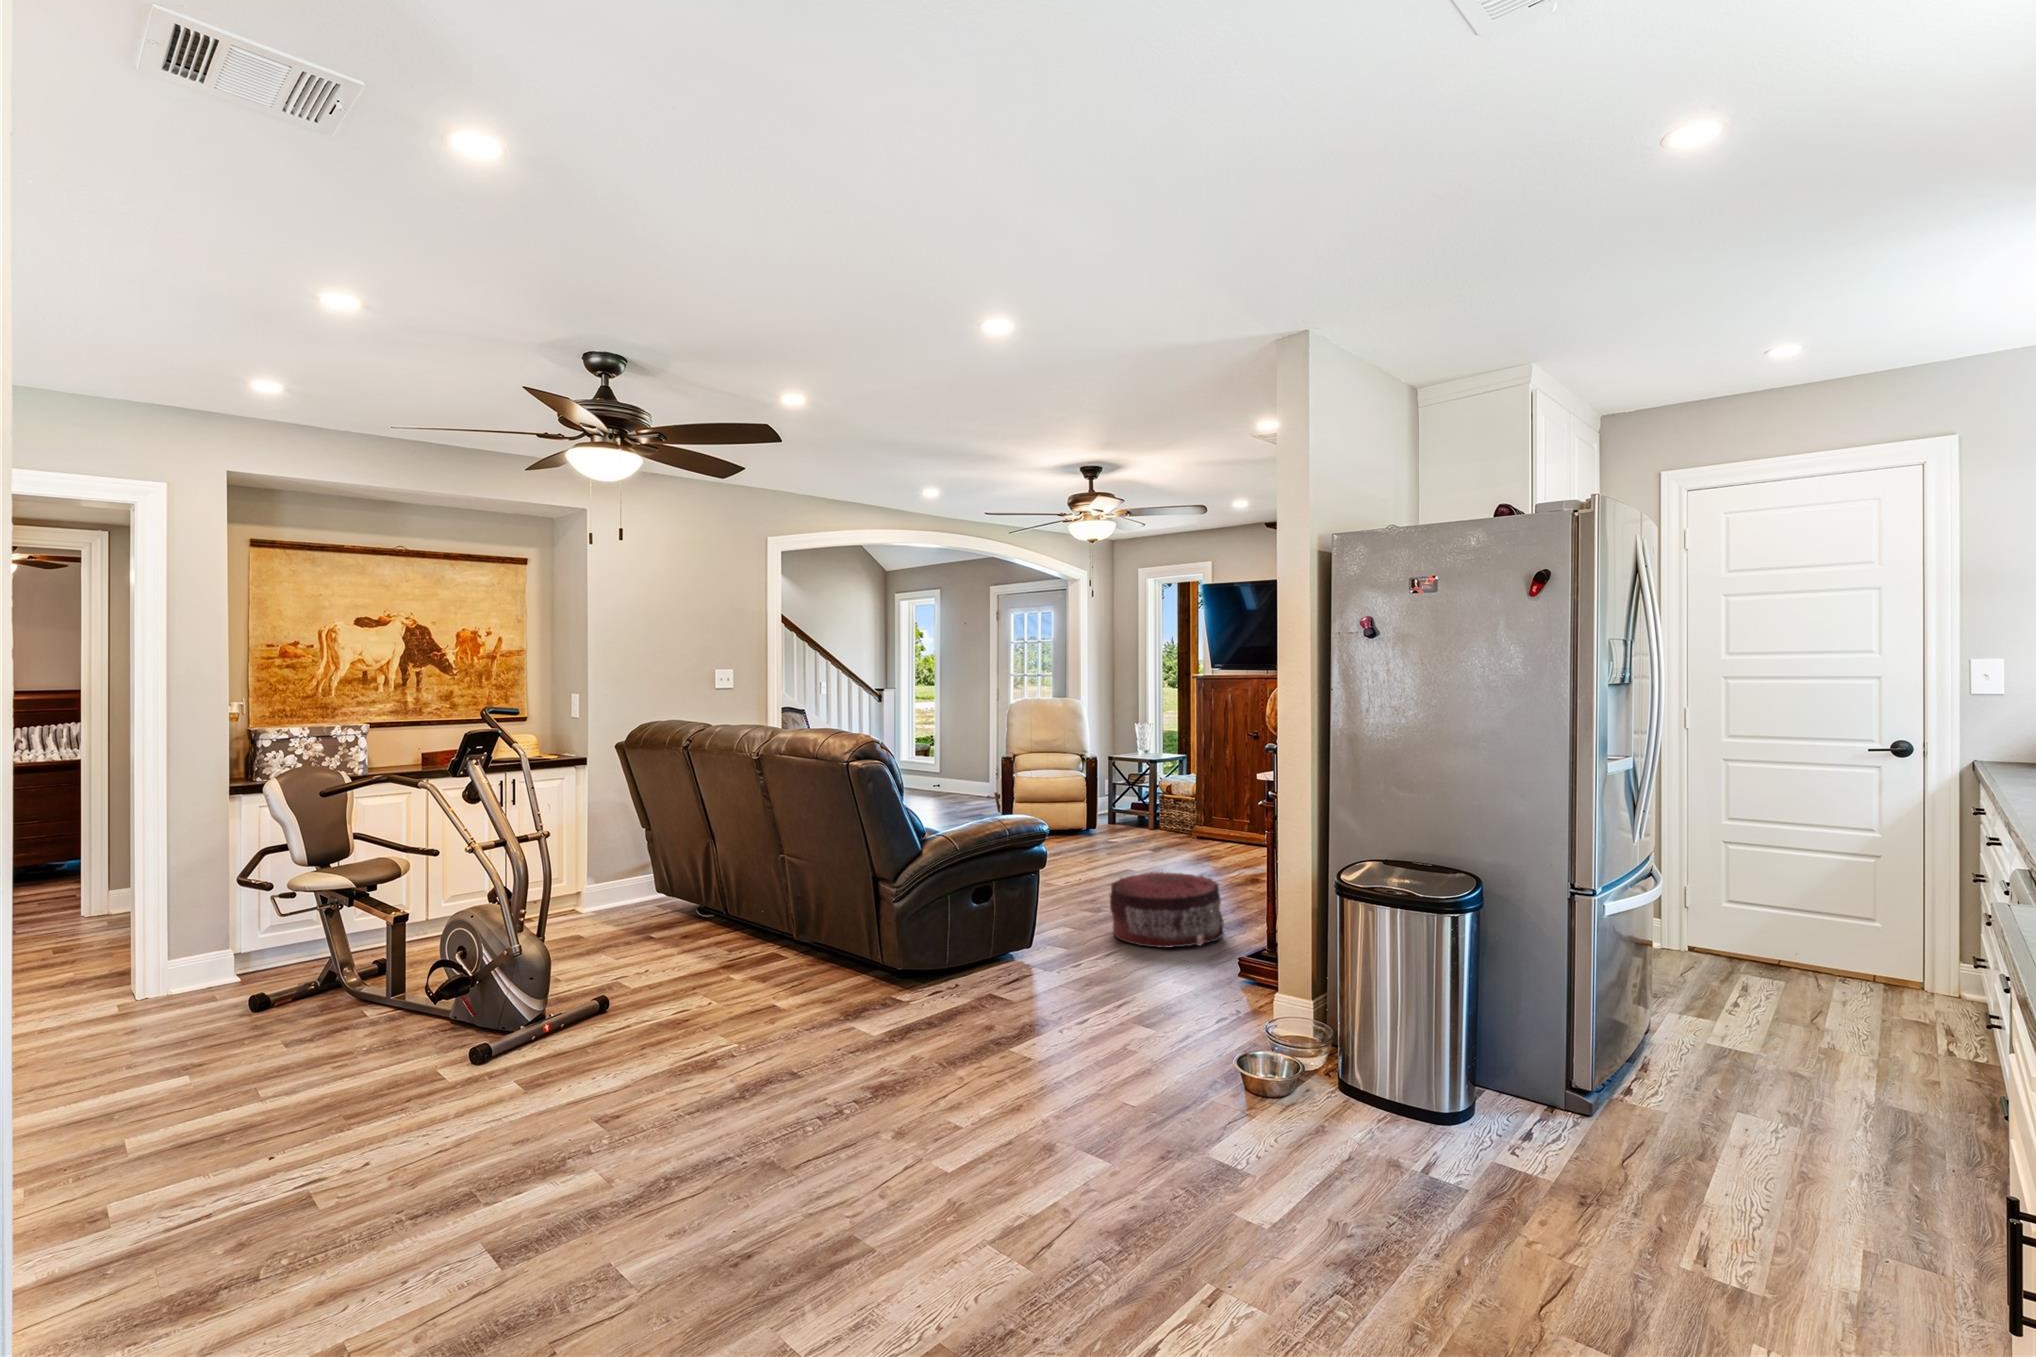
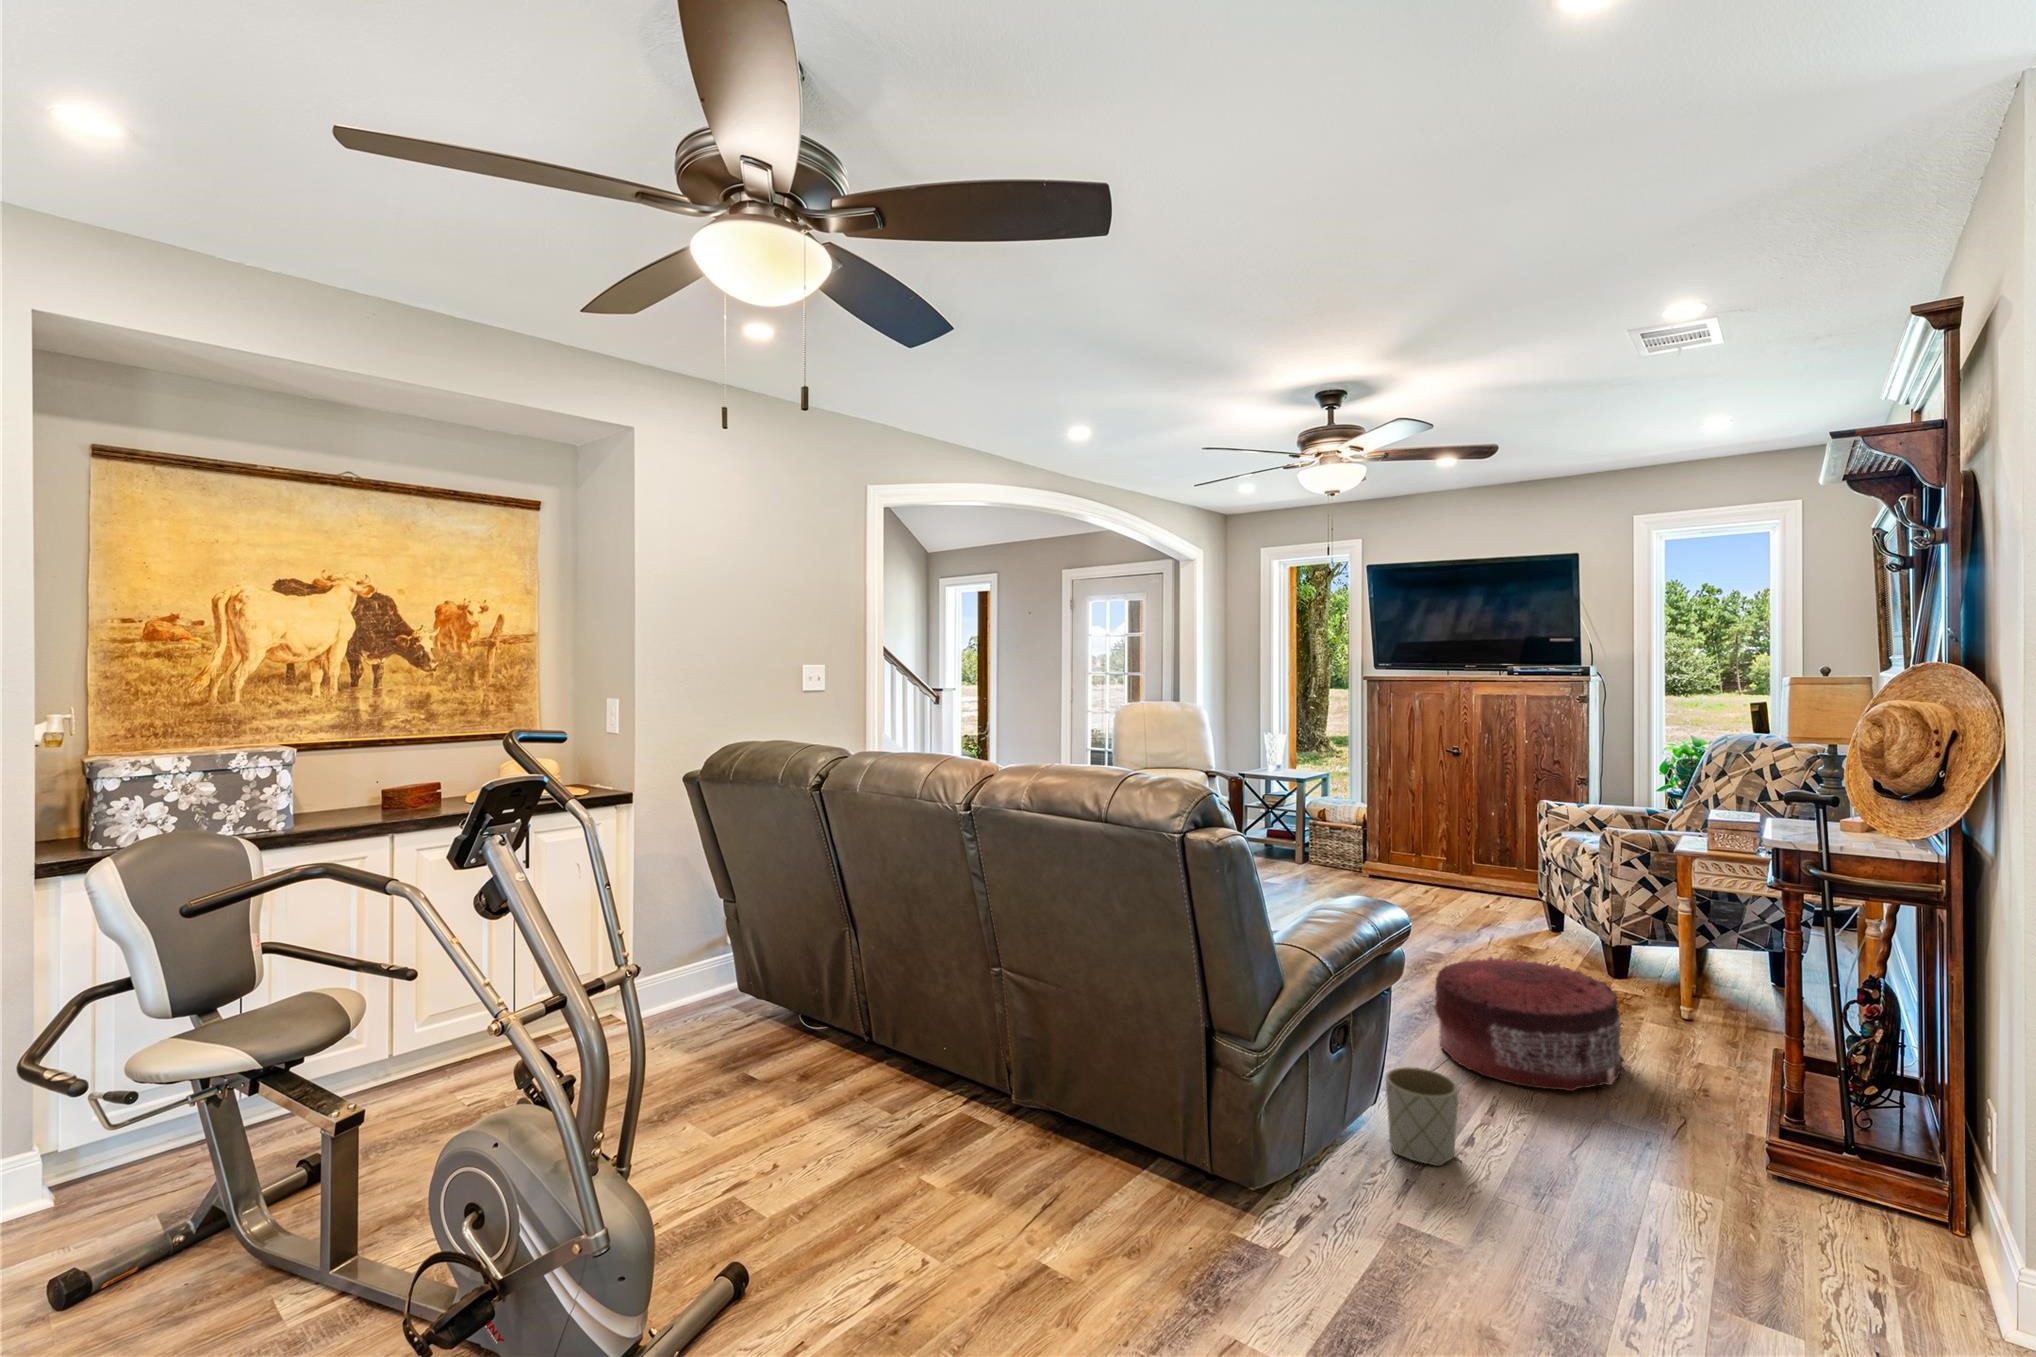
planter: none [1019,923,1060,977] -> present [1386,1067,1458,1166]

